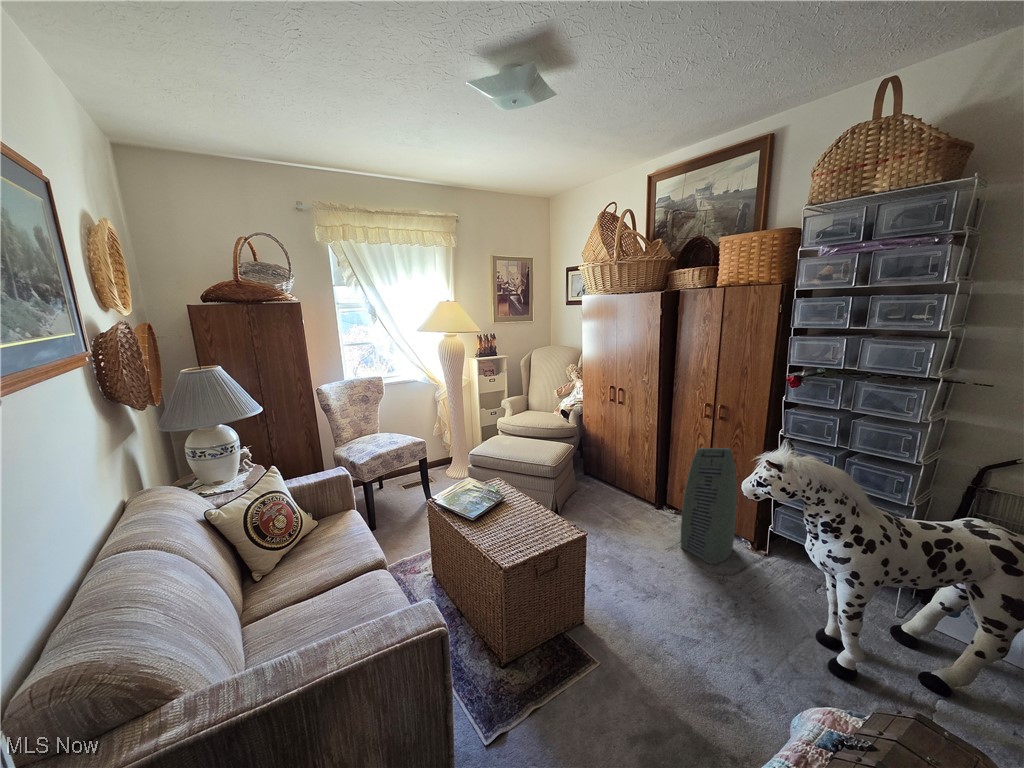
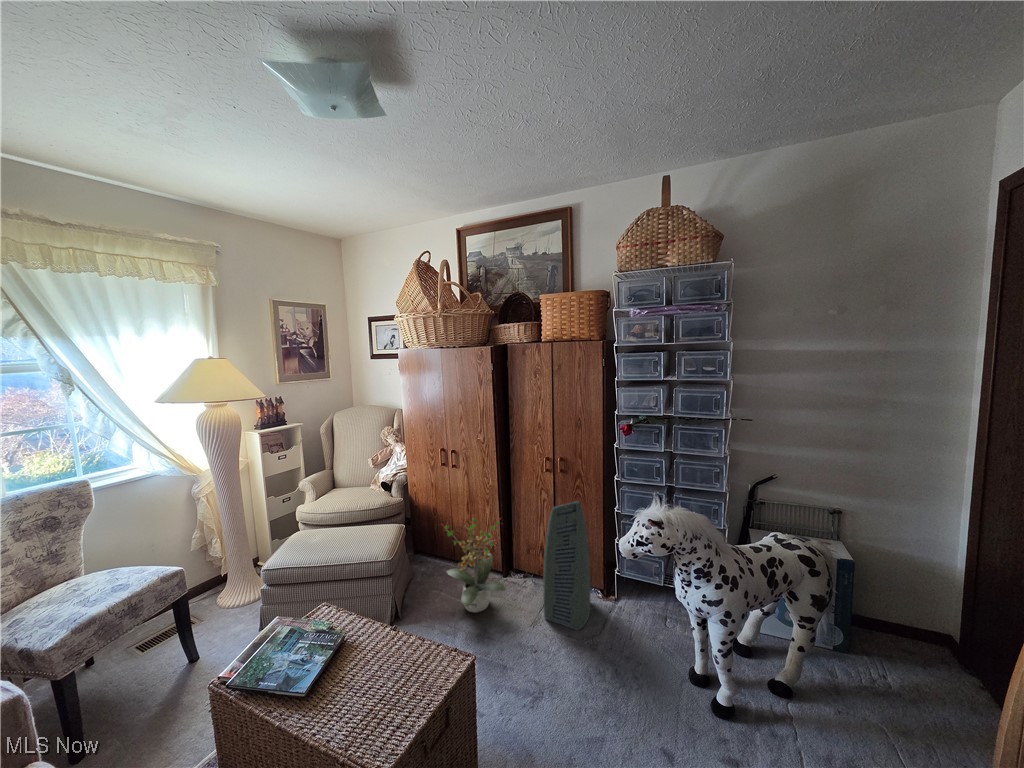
potted plant: none [599,446,655,525] -> present [441,515,506,612]

